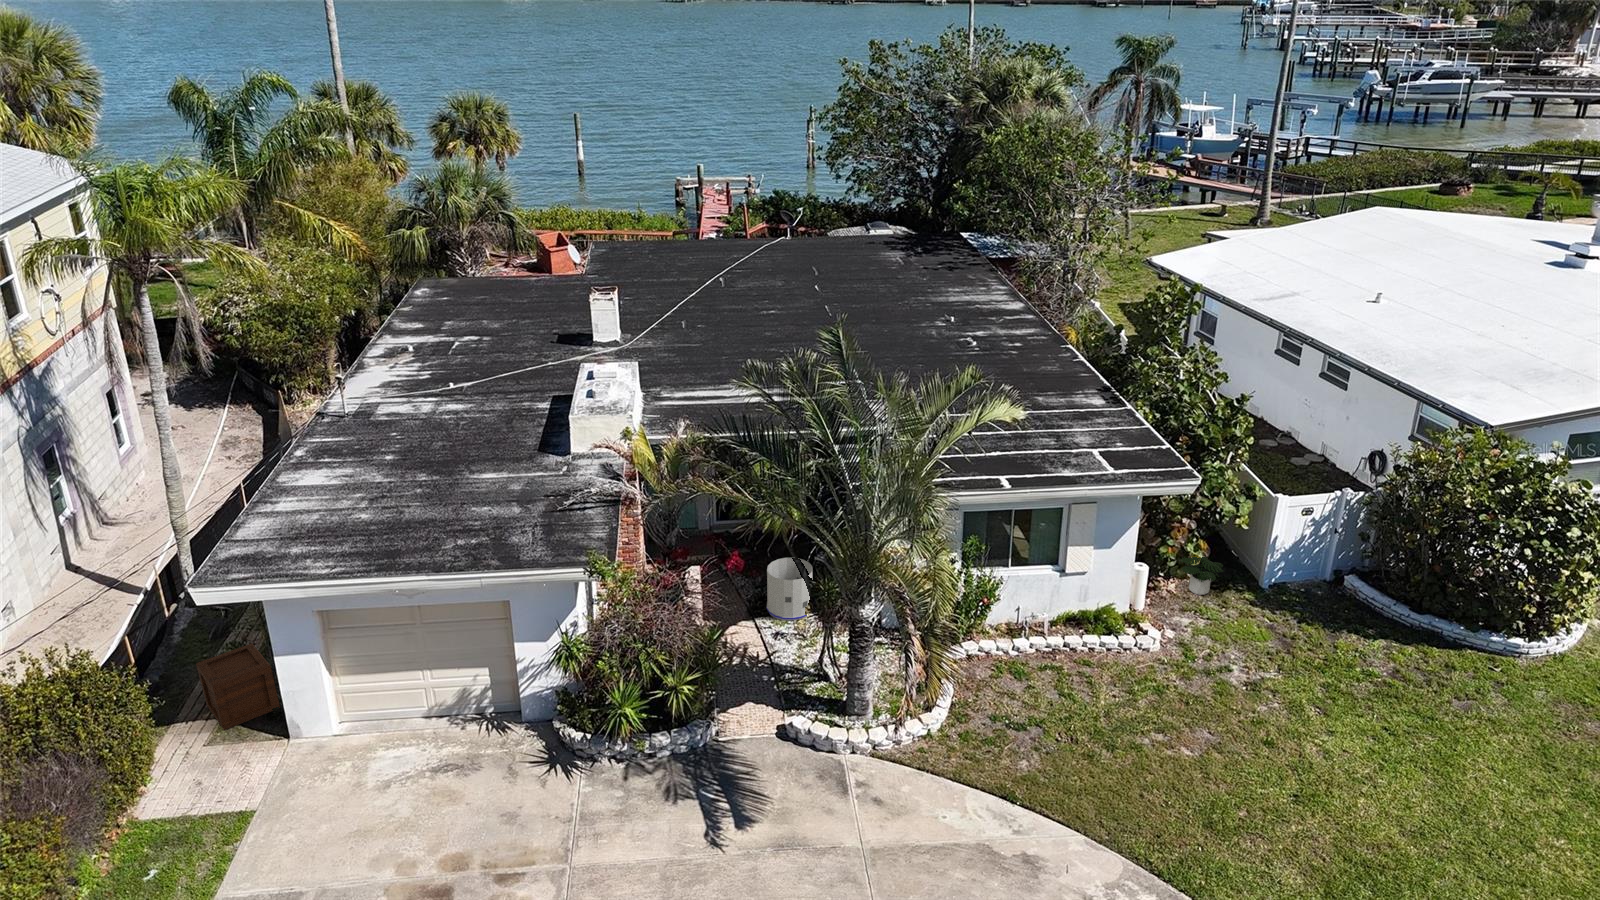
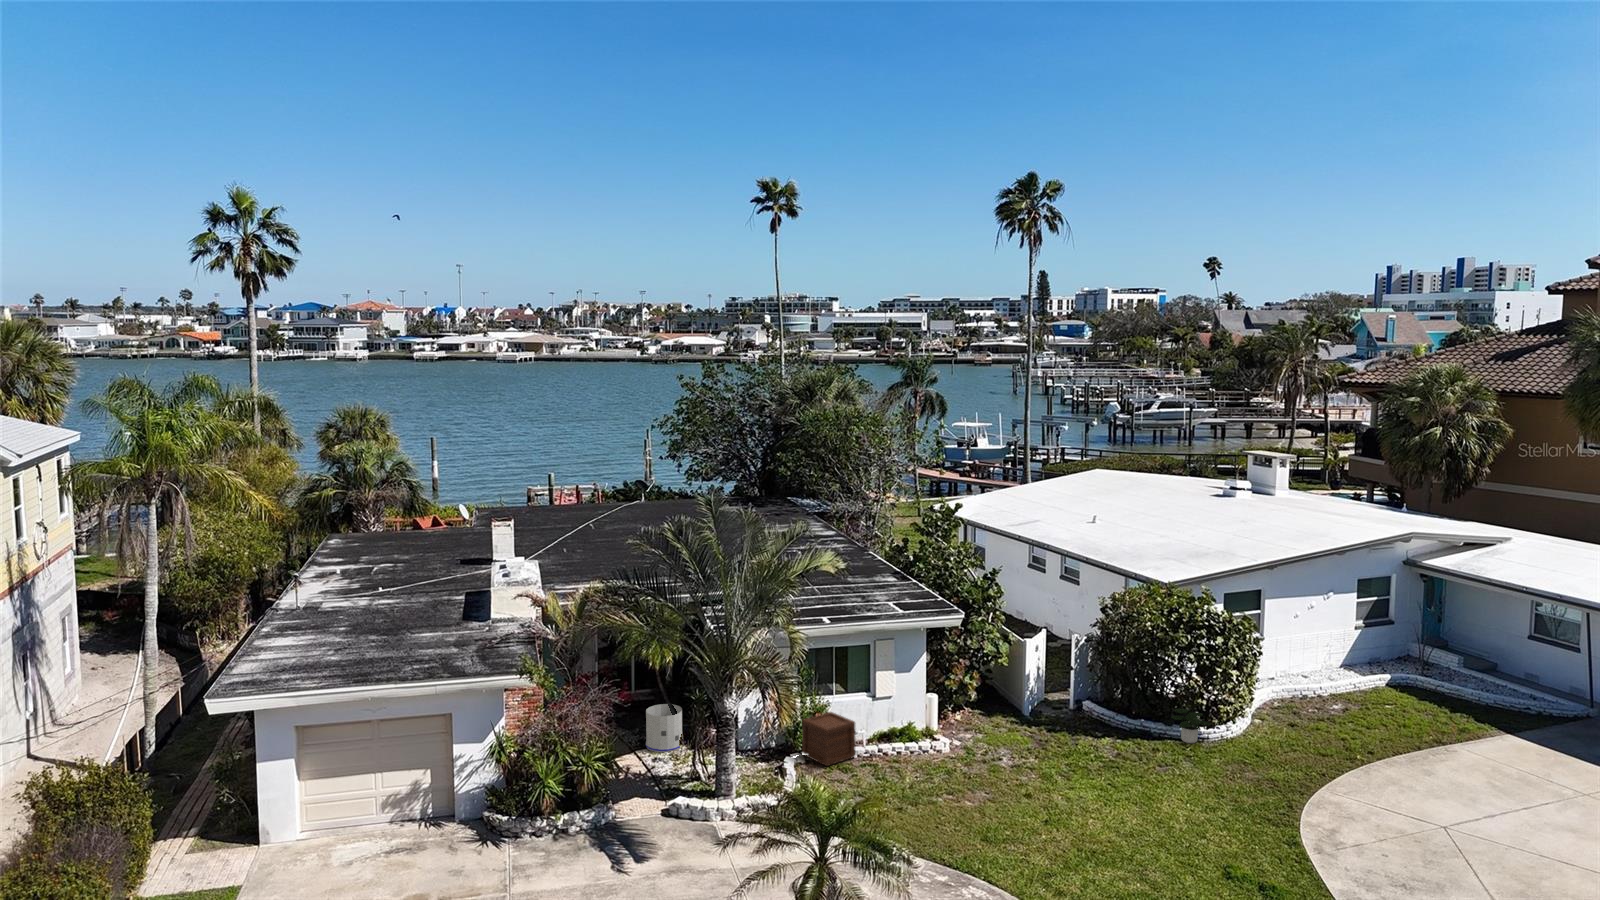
potted plant: present [1181,555,1224,595] -> present [1171,709,1211,743]
wooden crate: present [196,644,280,730] -> present [802,712,855,766]

